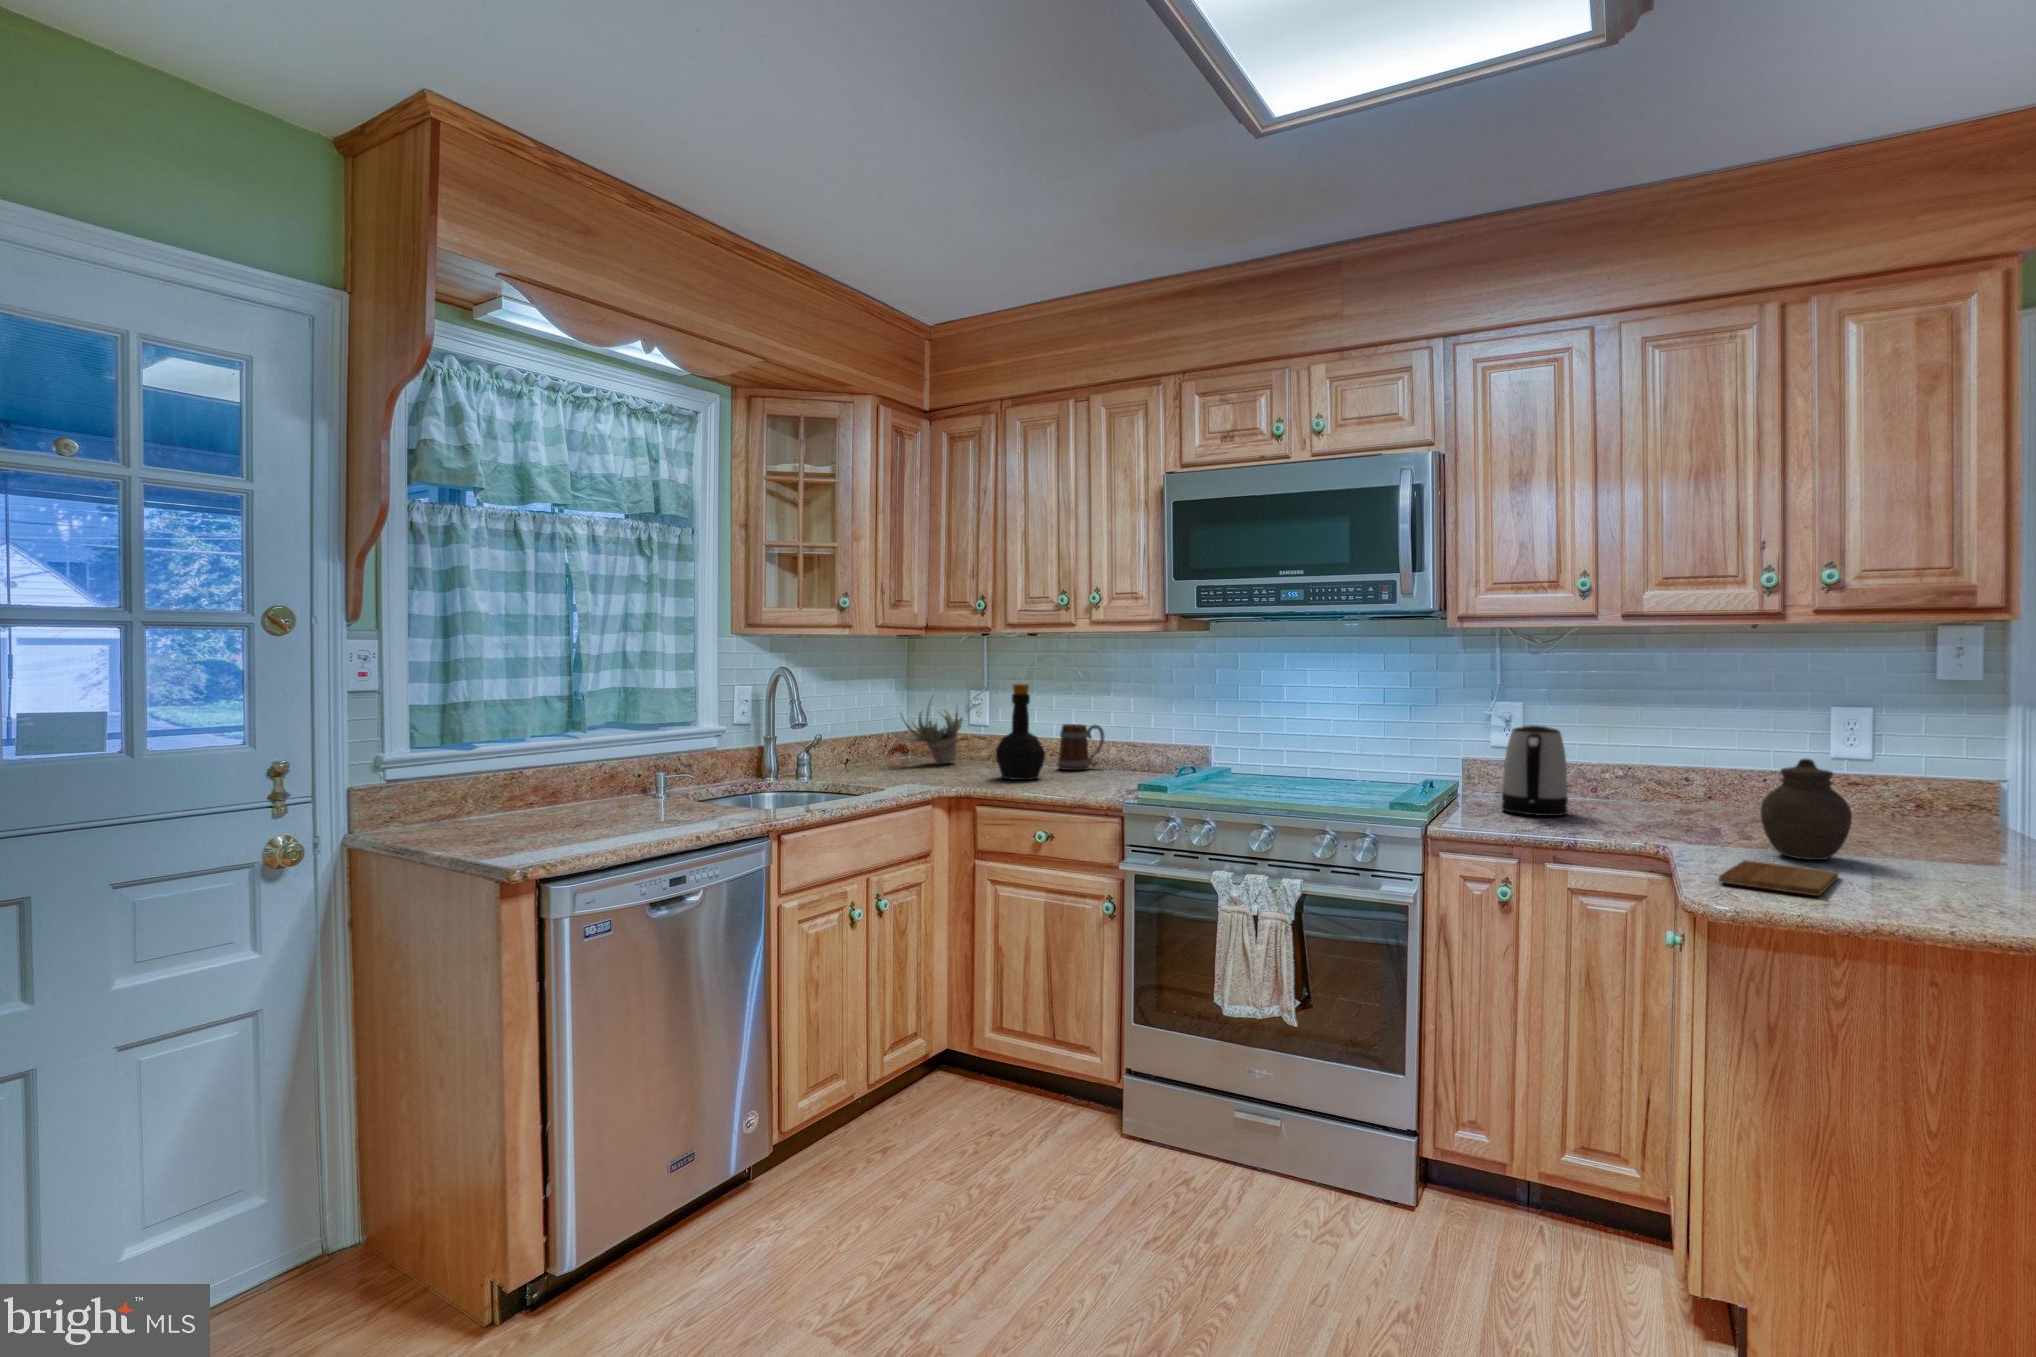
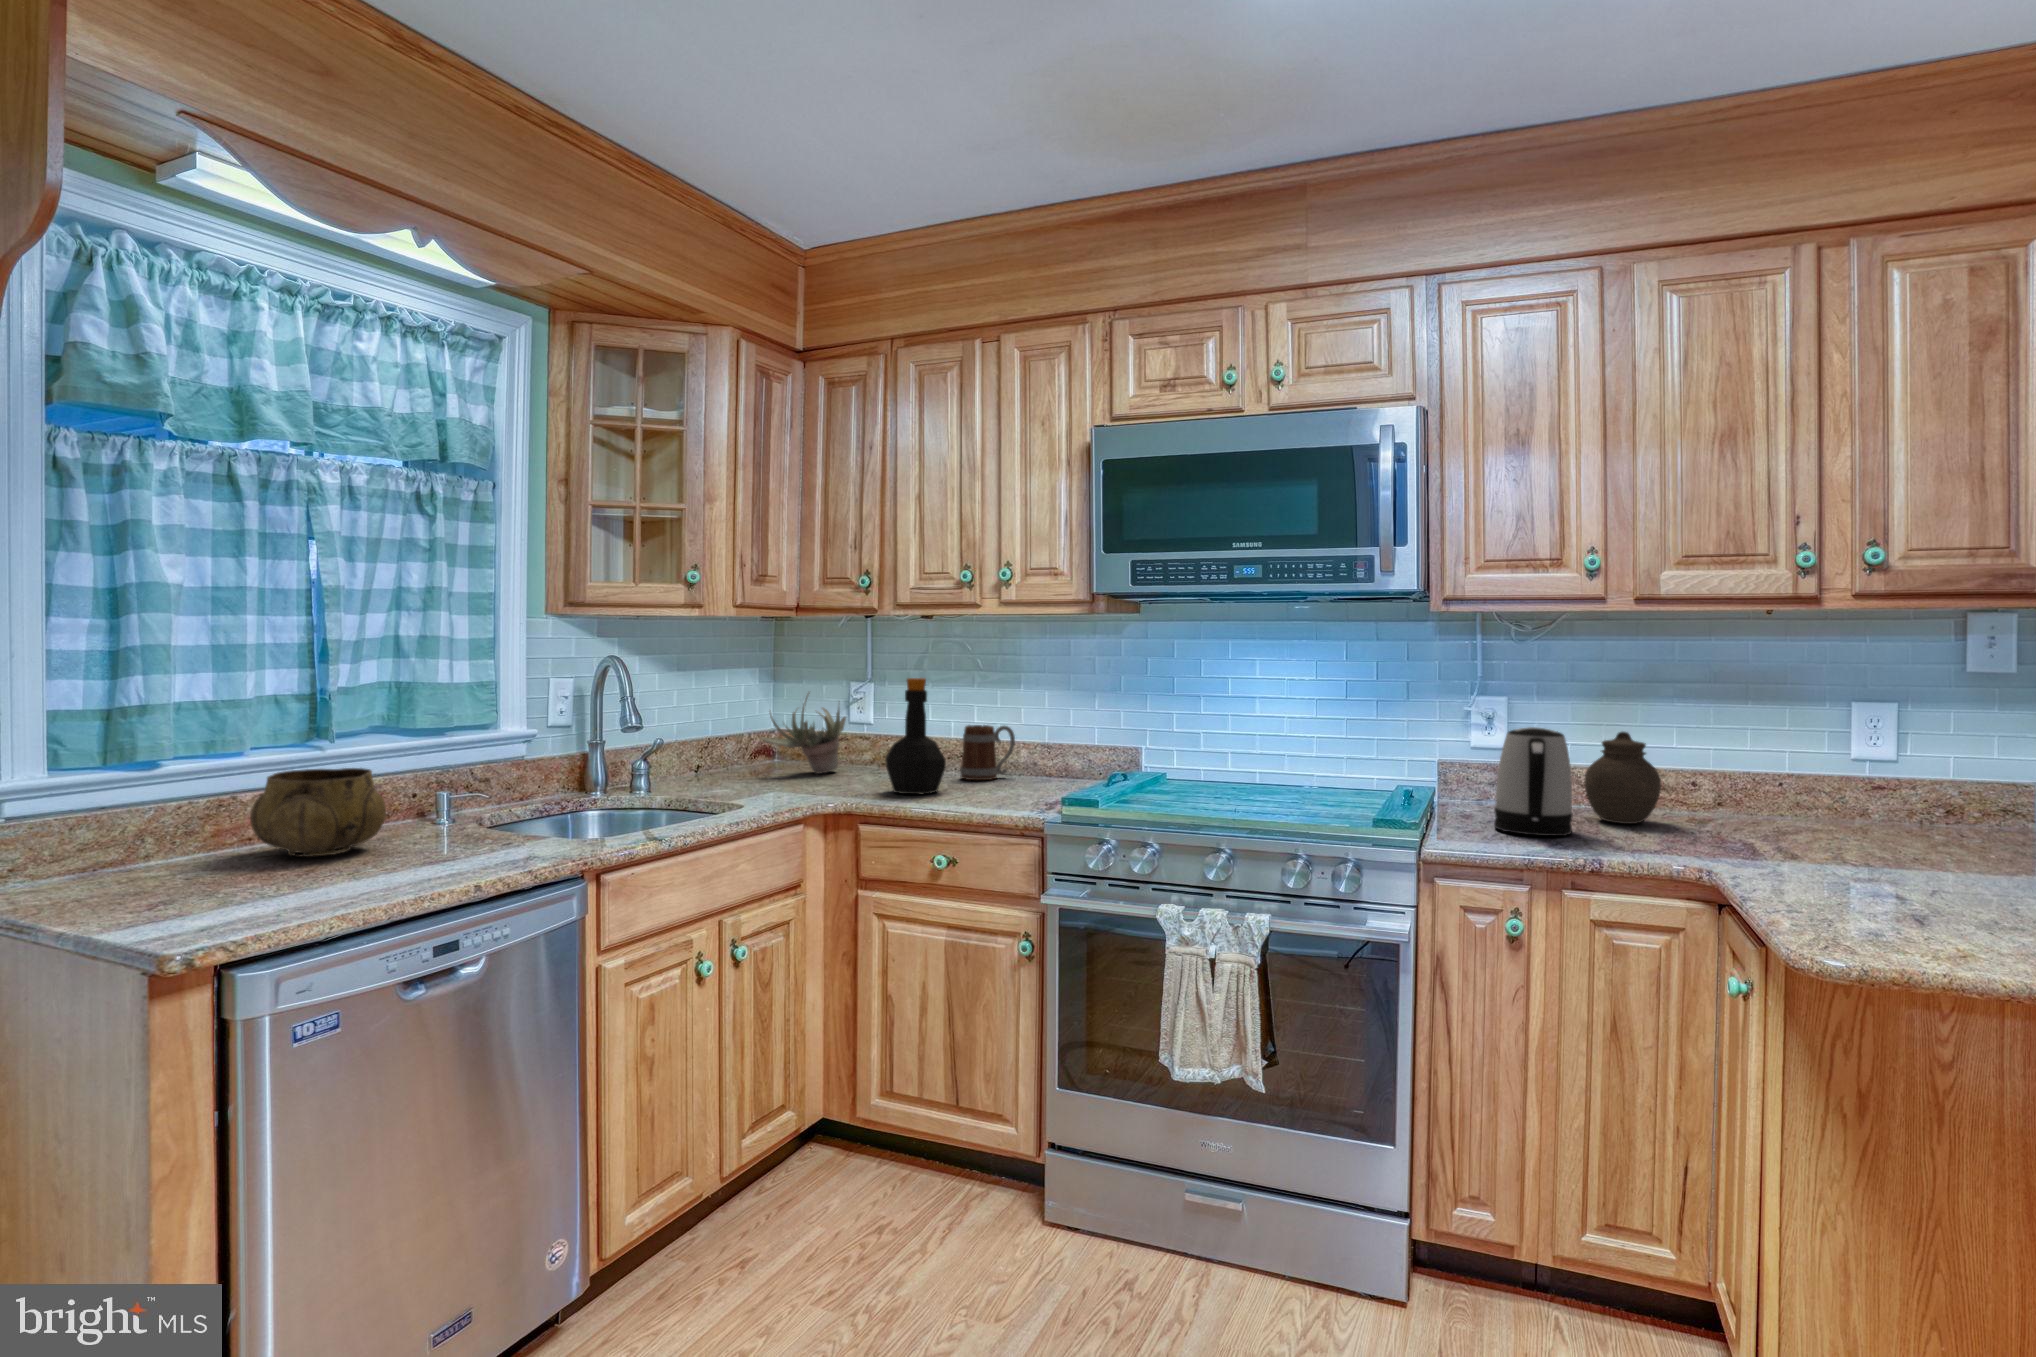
decorative bowl: none [533,749,624,813] -> present [250,768,386,857]
jar: present [1761,759,1852,860] -> present [1584,732,1661,824]
cutting board: present [1719,860,1838,896] -> none [1822,899,1959,954]

